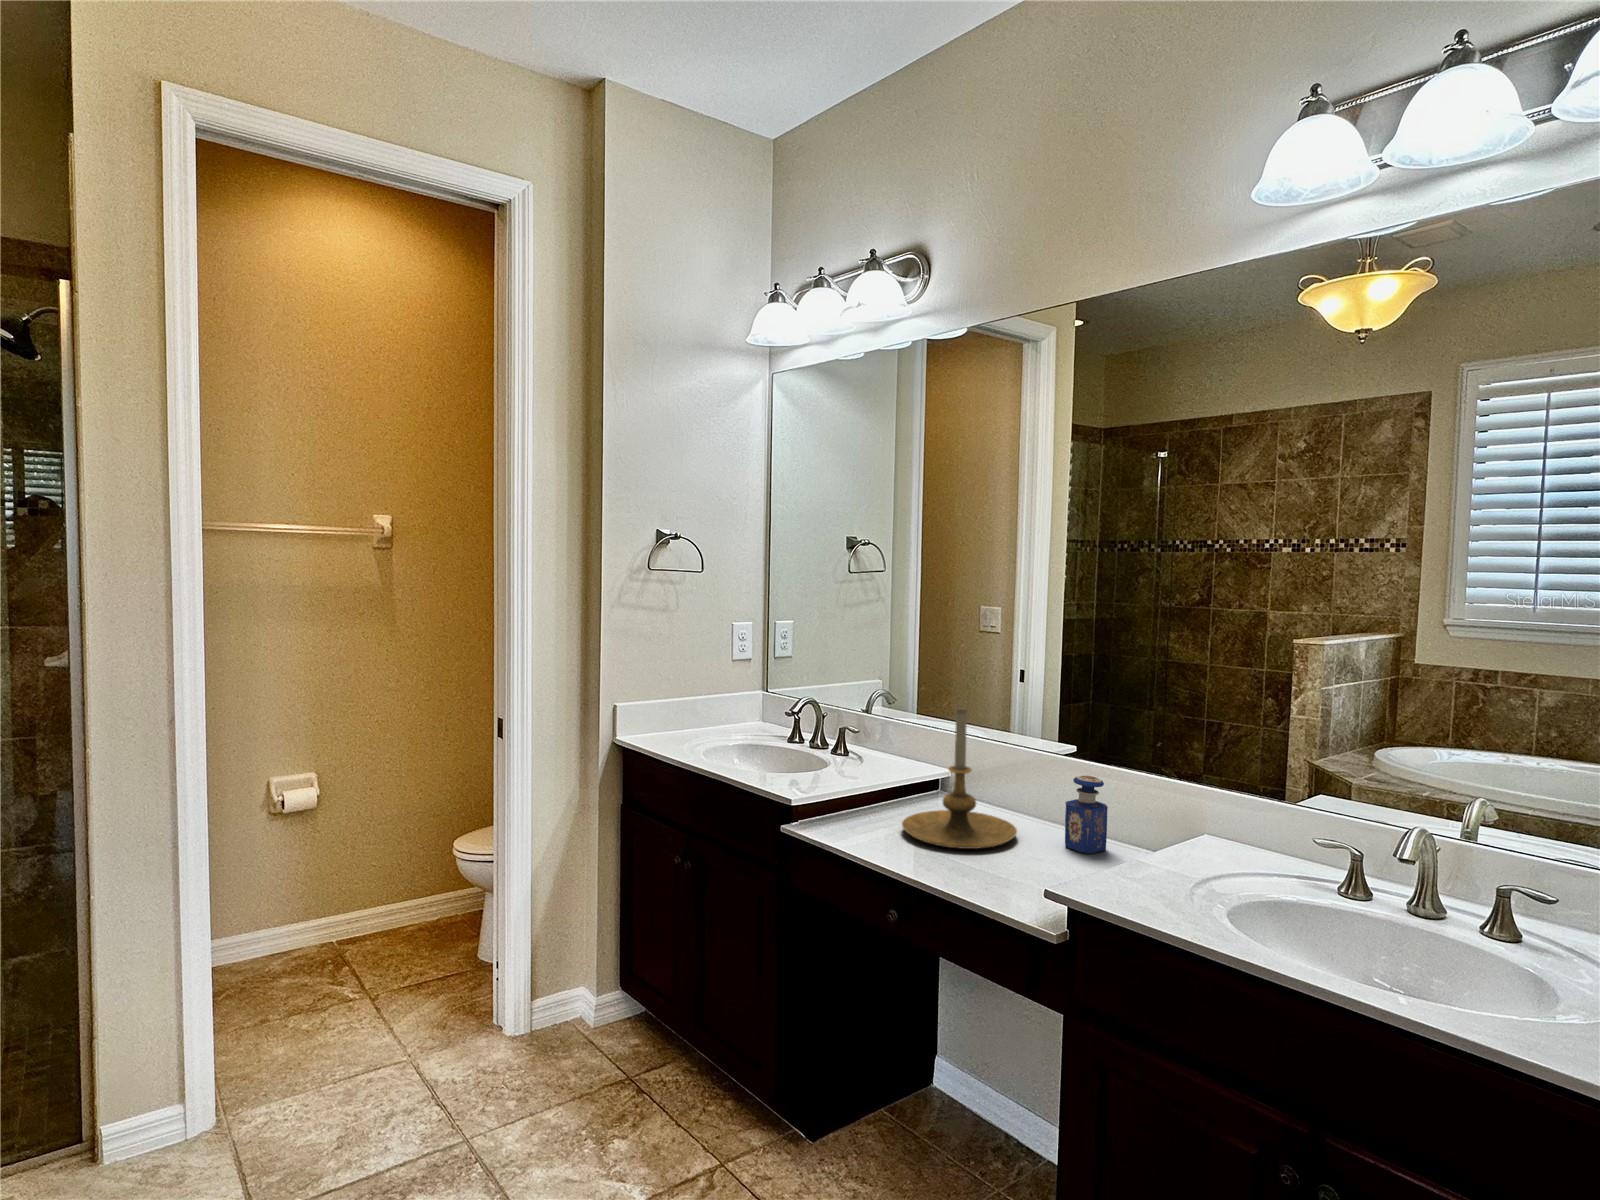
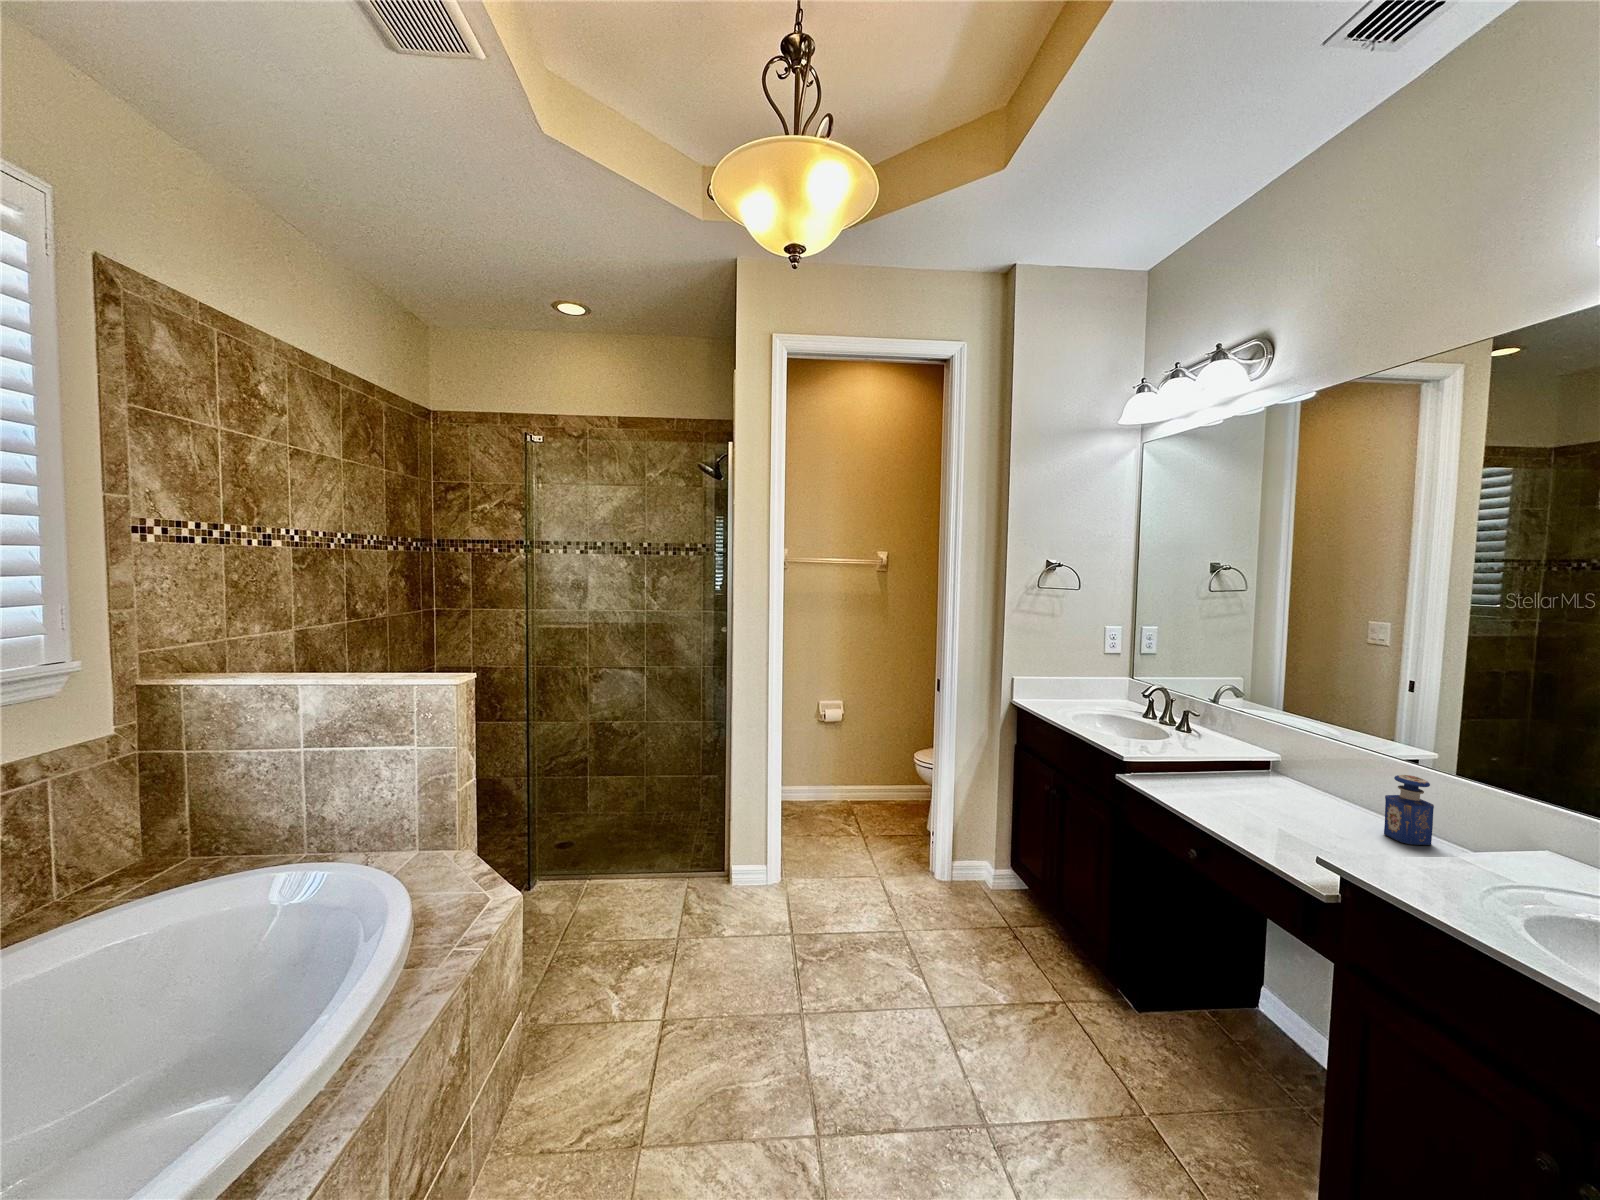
candle holder: present [902,708,1017,849] -> none [1218,703,1333,820]

